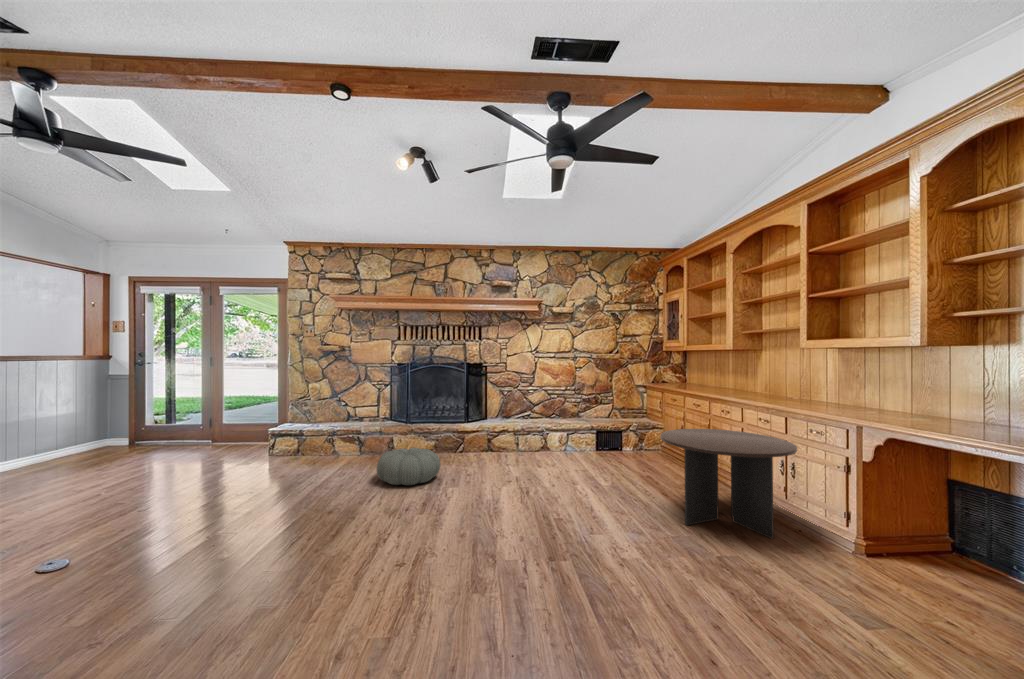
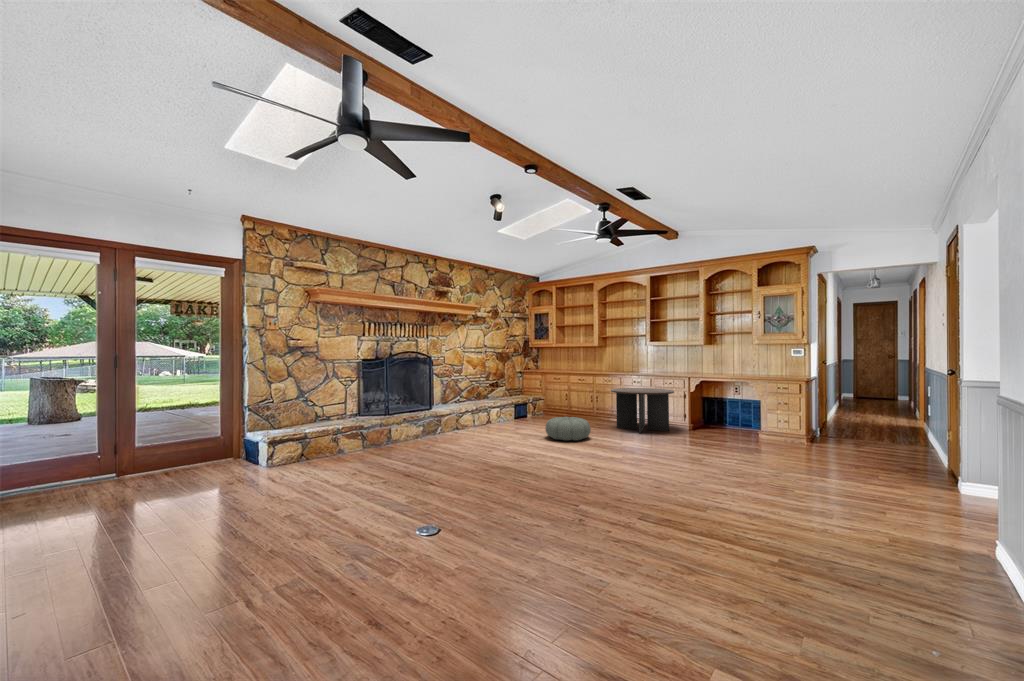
pouf: present [377,448,440,485] -> present [546,417,591,441]

